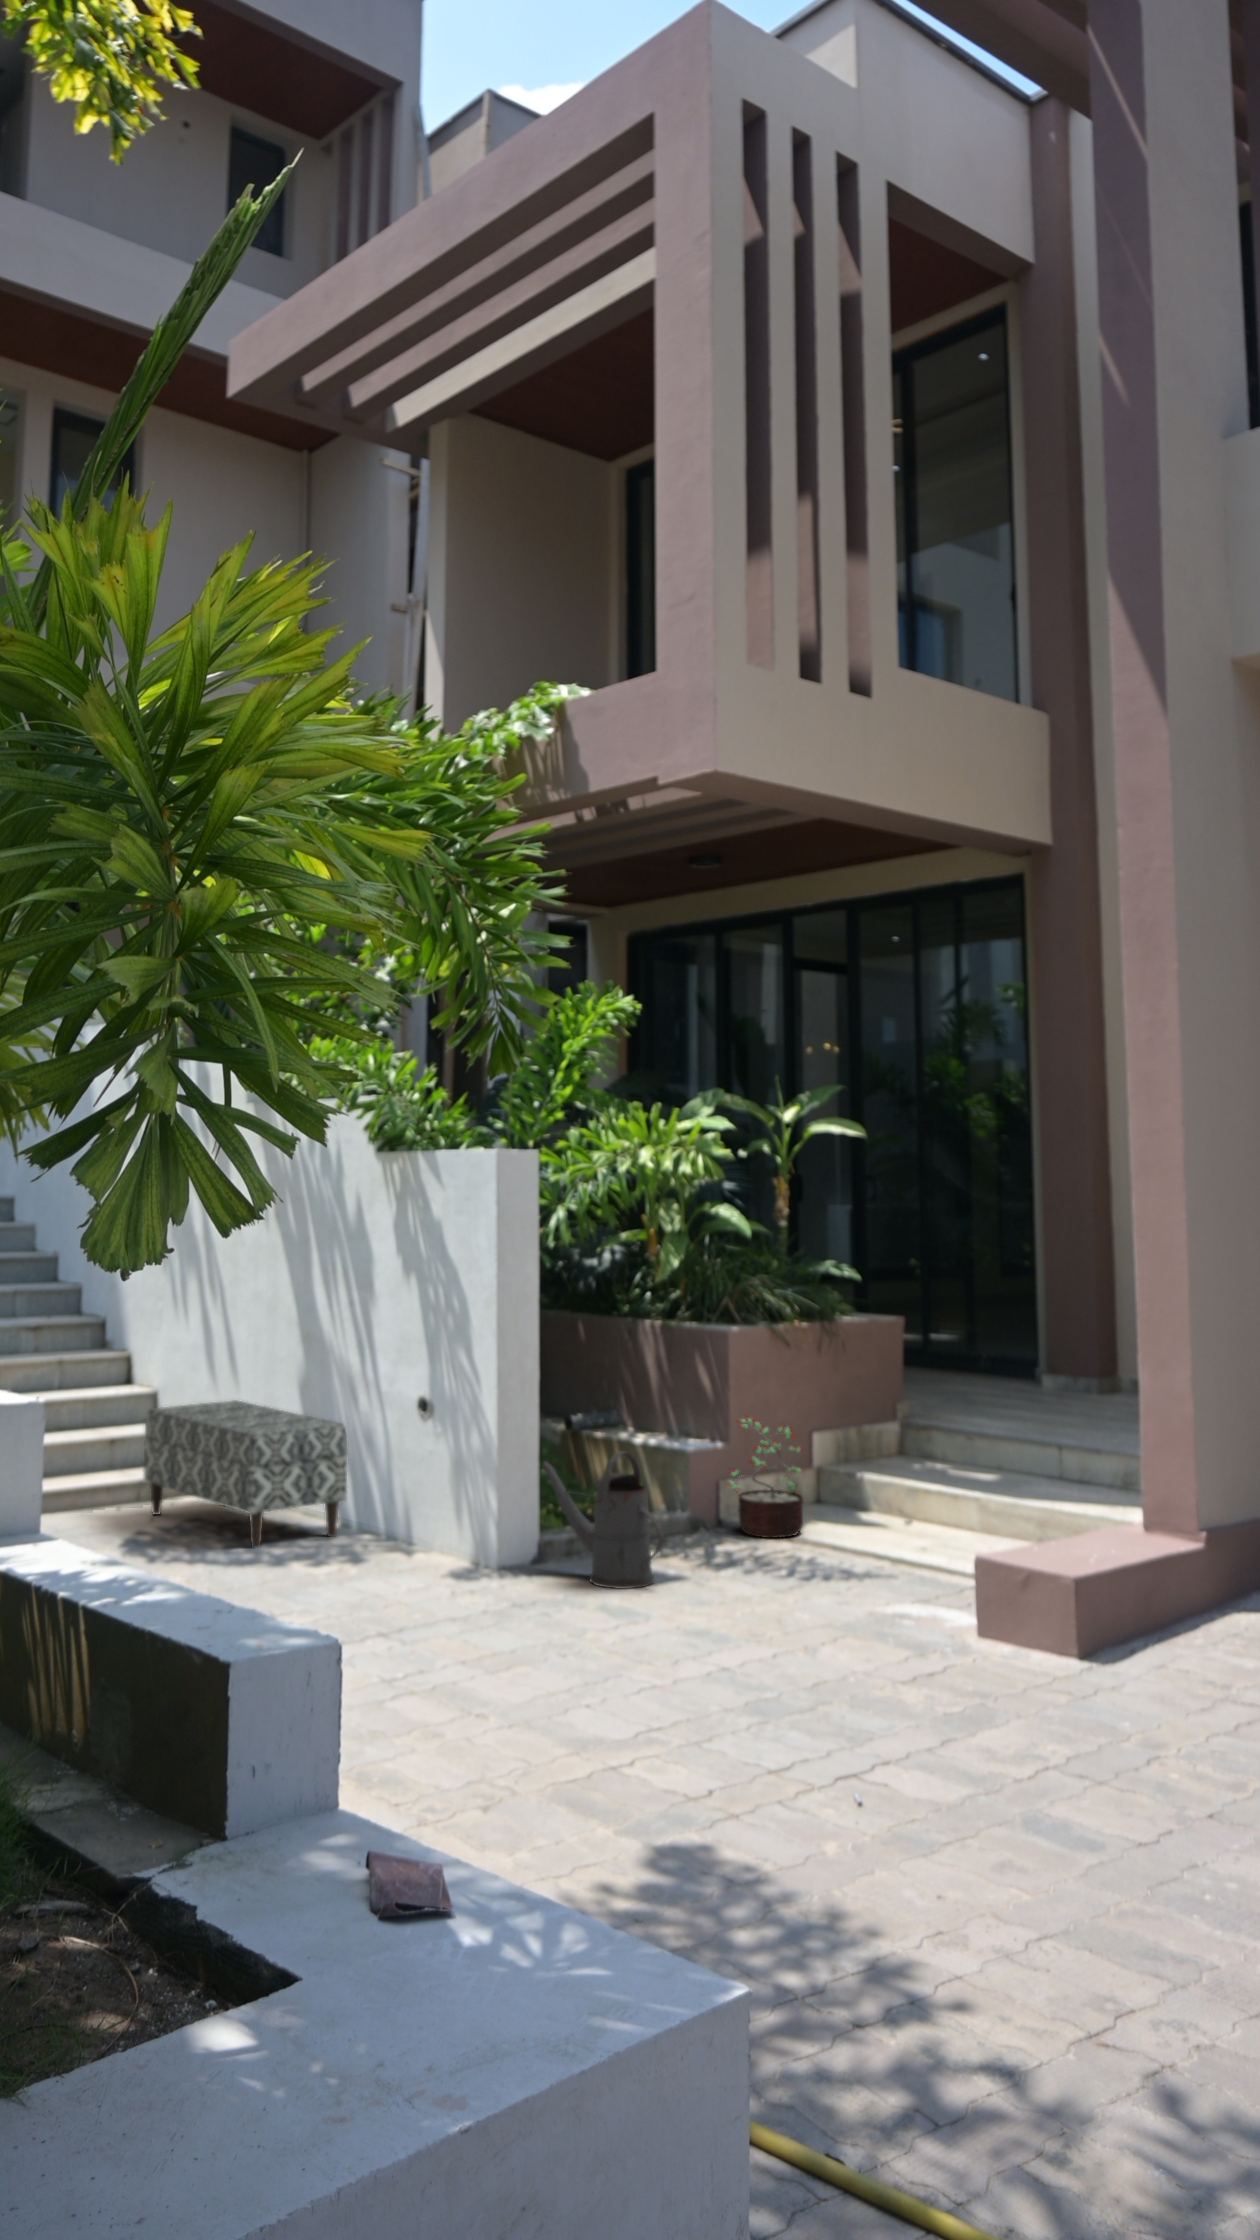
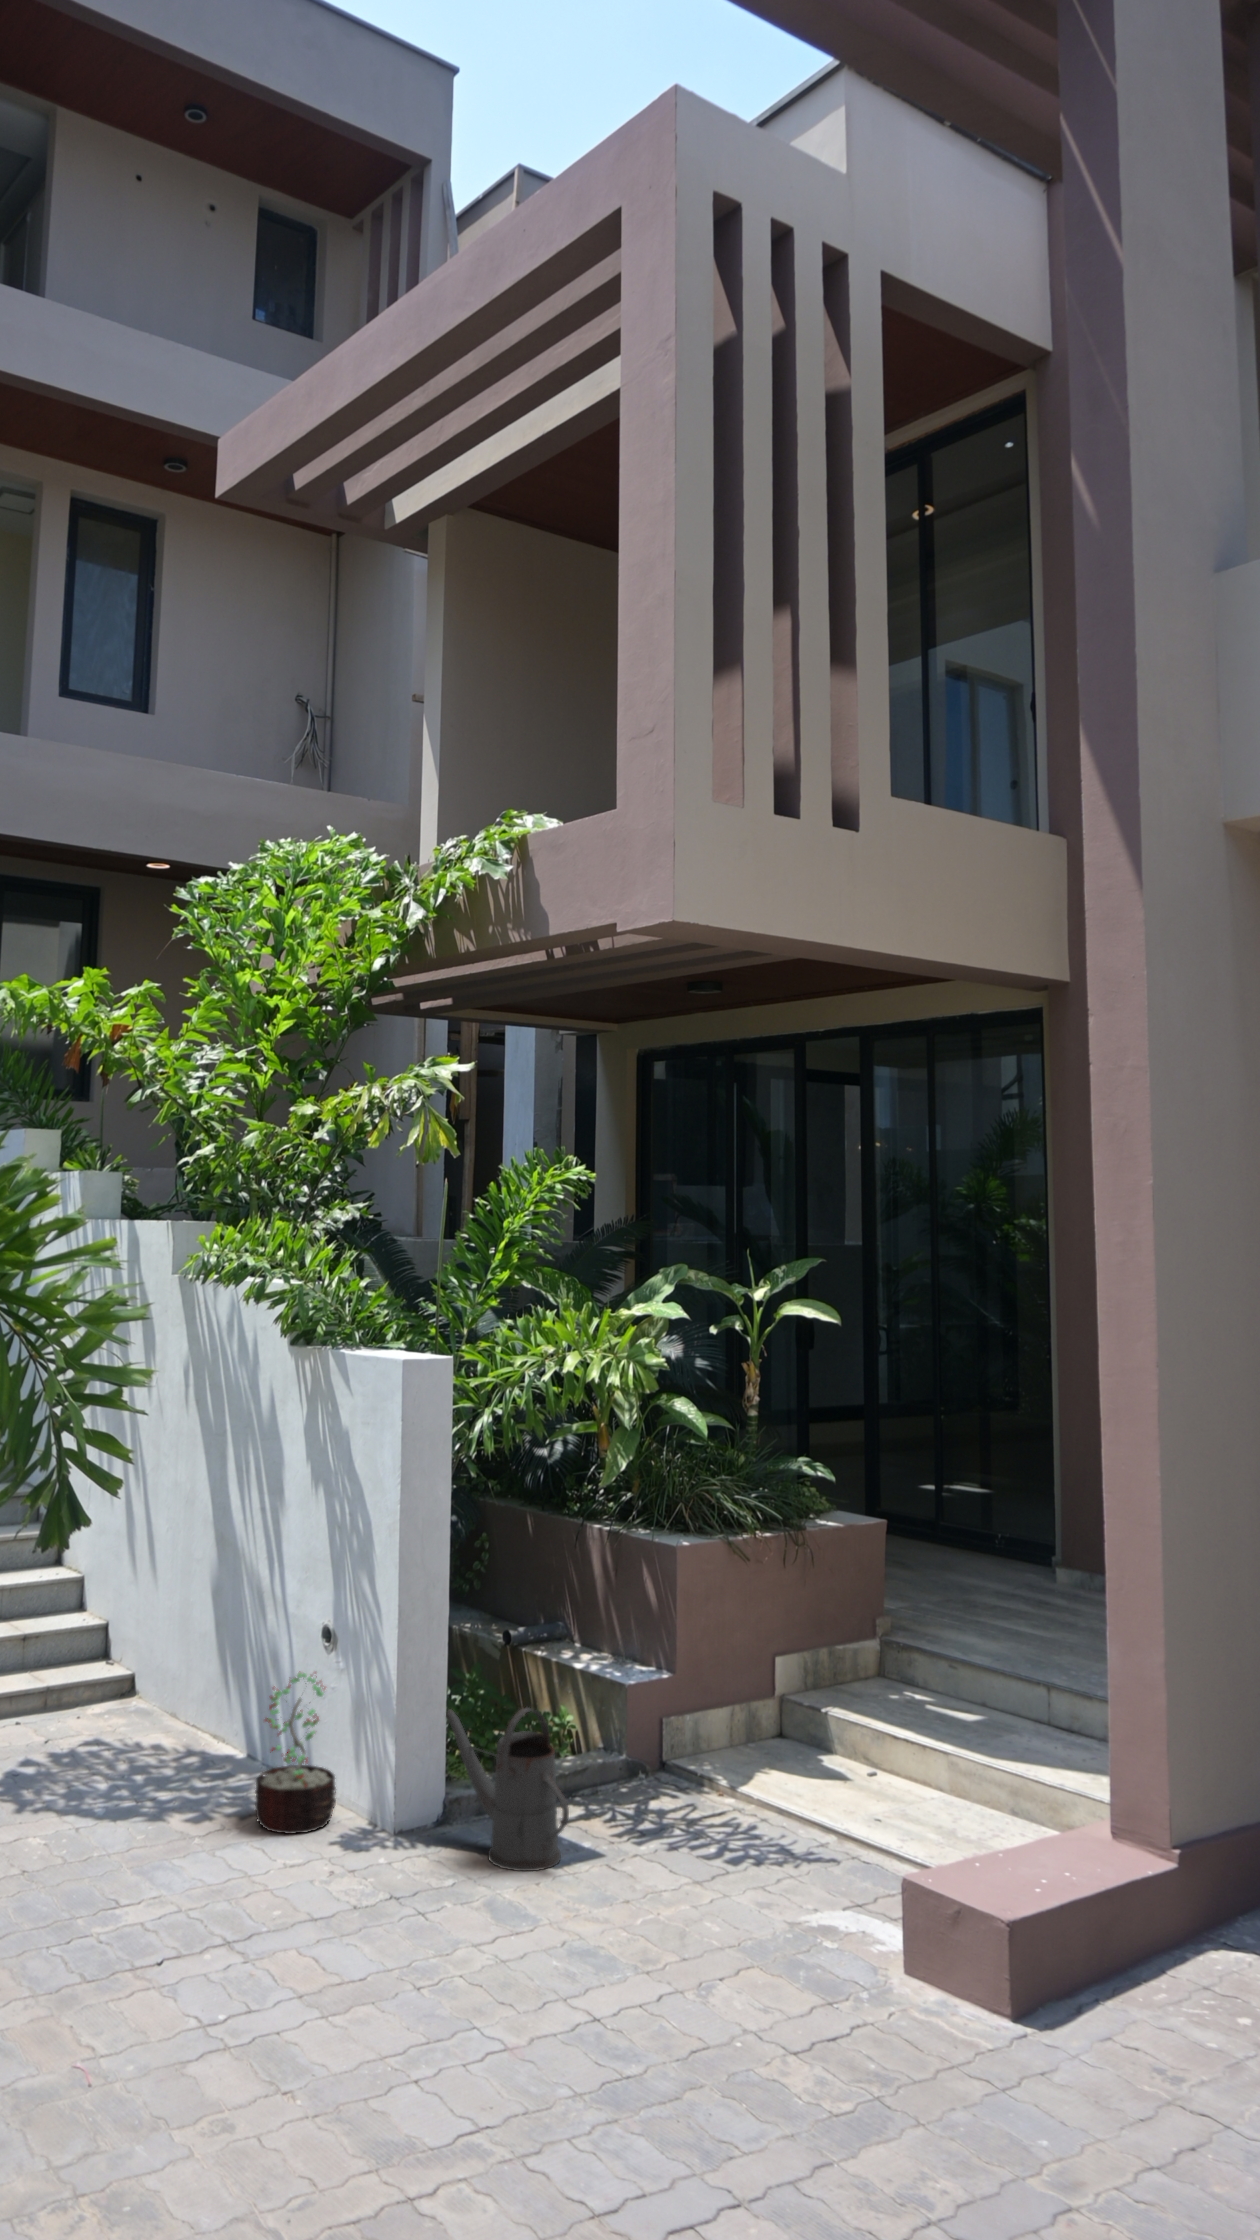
bench: present [144,1400,347,1548] -> none [42,1600,249,1789]
decorative plant: present [727,1416,803,1538] -> present [255,1672,336,1834]

